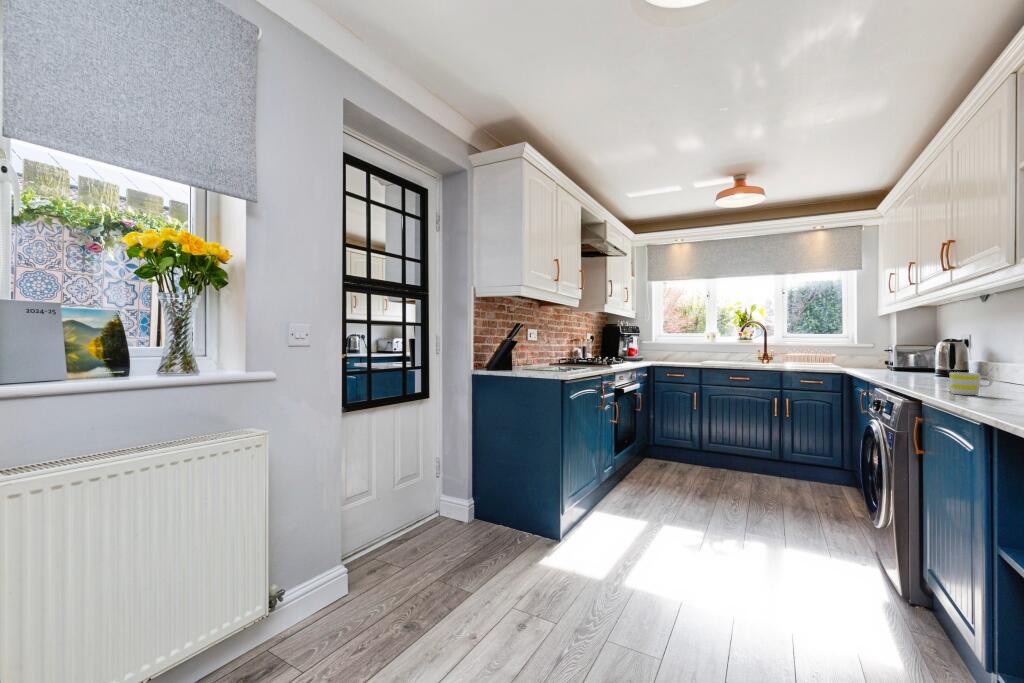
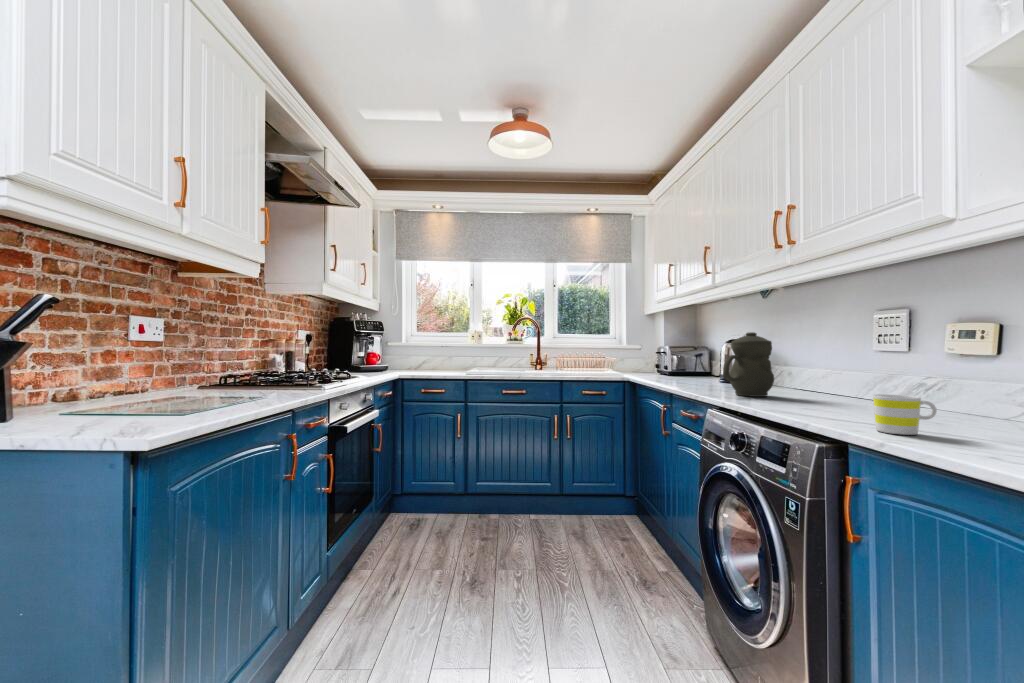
teapot: none [893,334,943,381] -> present [723,332,774,397]

